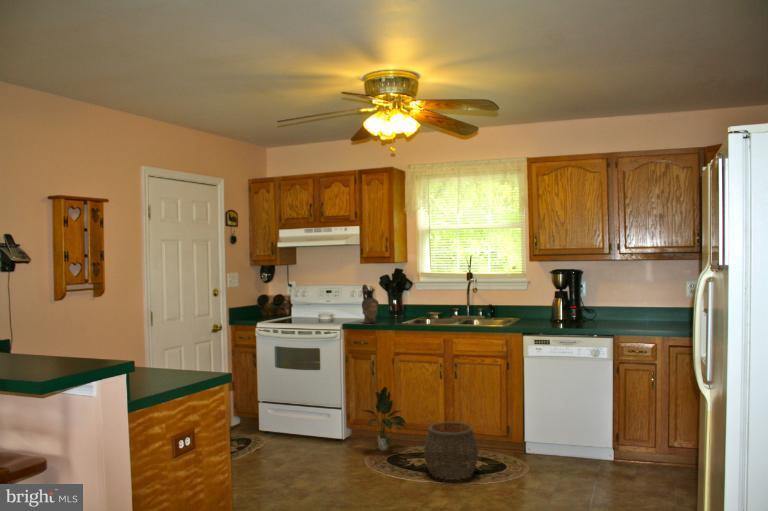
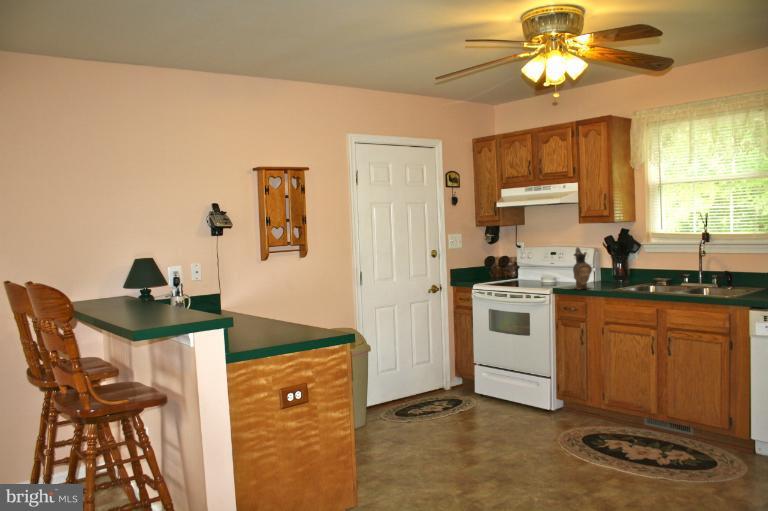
potted plant: present [363,387,407,451] -> none [561,359,615,426]
woven basket: present [424,422,478,480] -> none [612,404,678,470]

